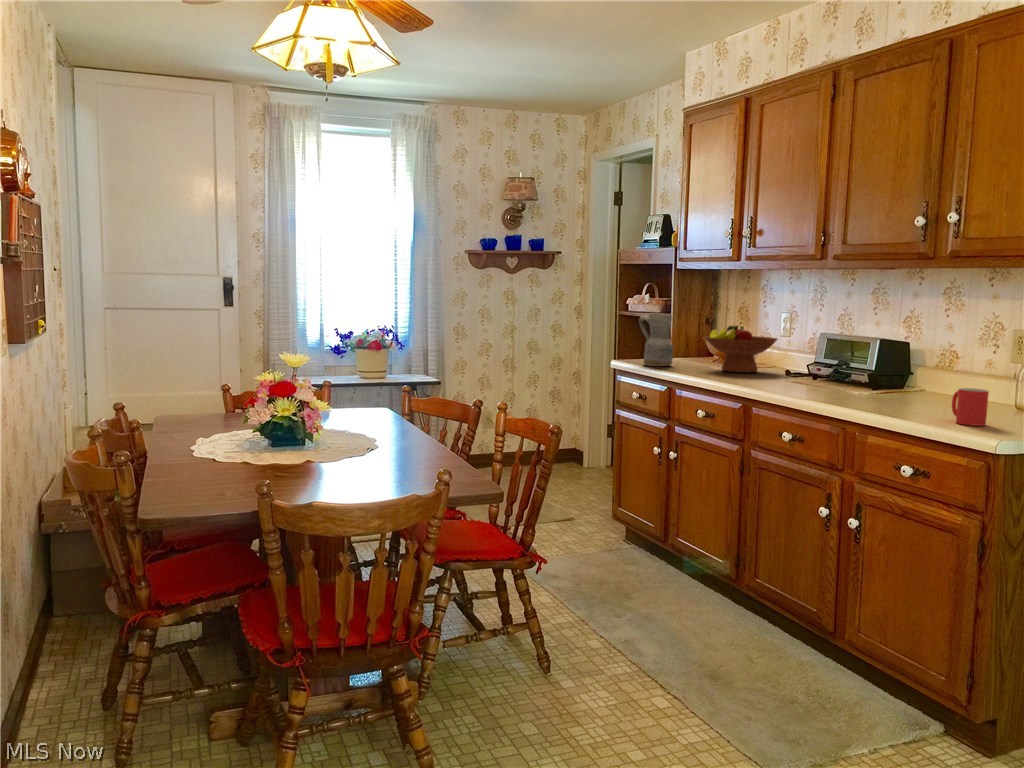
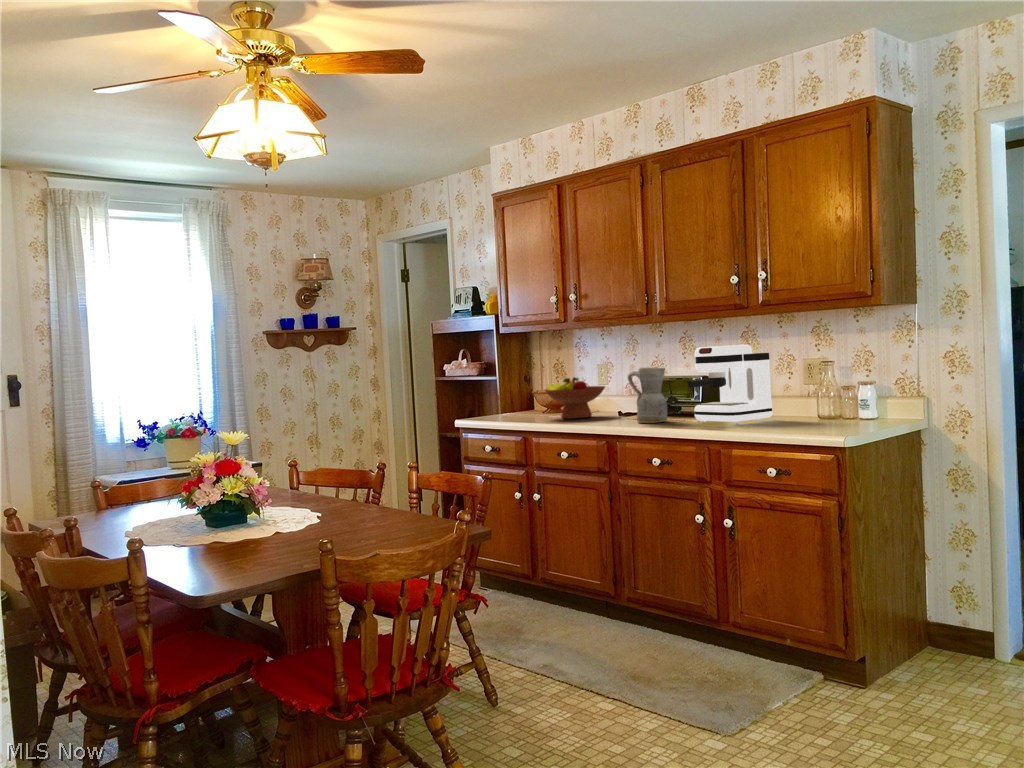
coffee maker: none [844,305,961,403] -> present [688,345,773,423]
ceramic pitcher: present [639,313,673,366] -> present [628,367,667,423]
mug: present [952,388,989,426] -> none [788,402,817,430]

